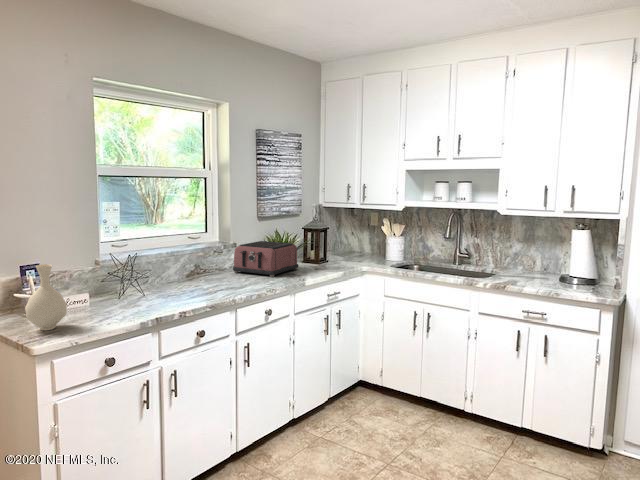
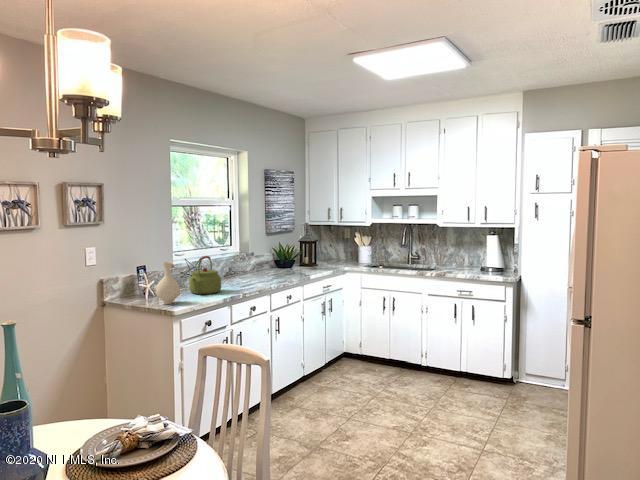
toaster: present [233,241,299,277] -> none [254,251,300,275]
kettle: none [99,253,154,311] -> present [189,256,221,294]

